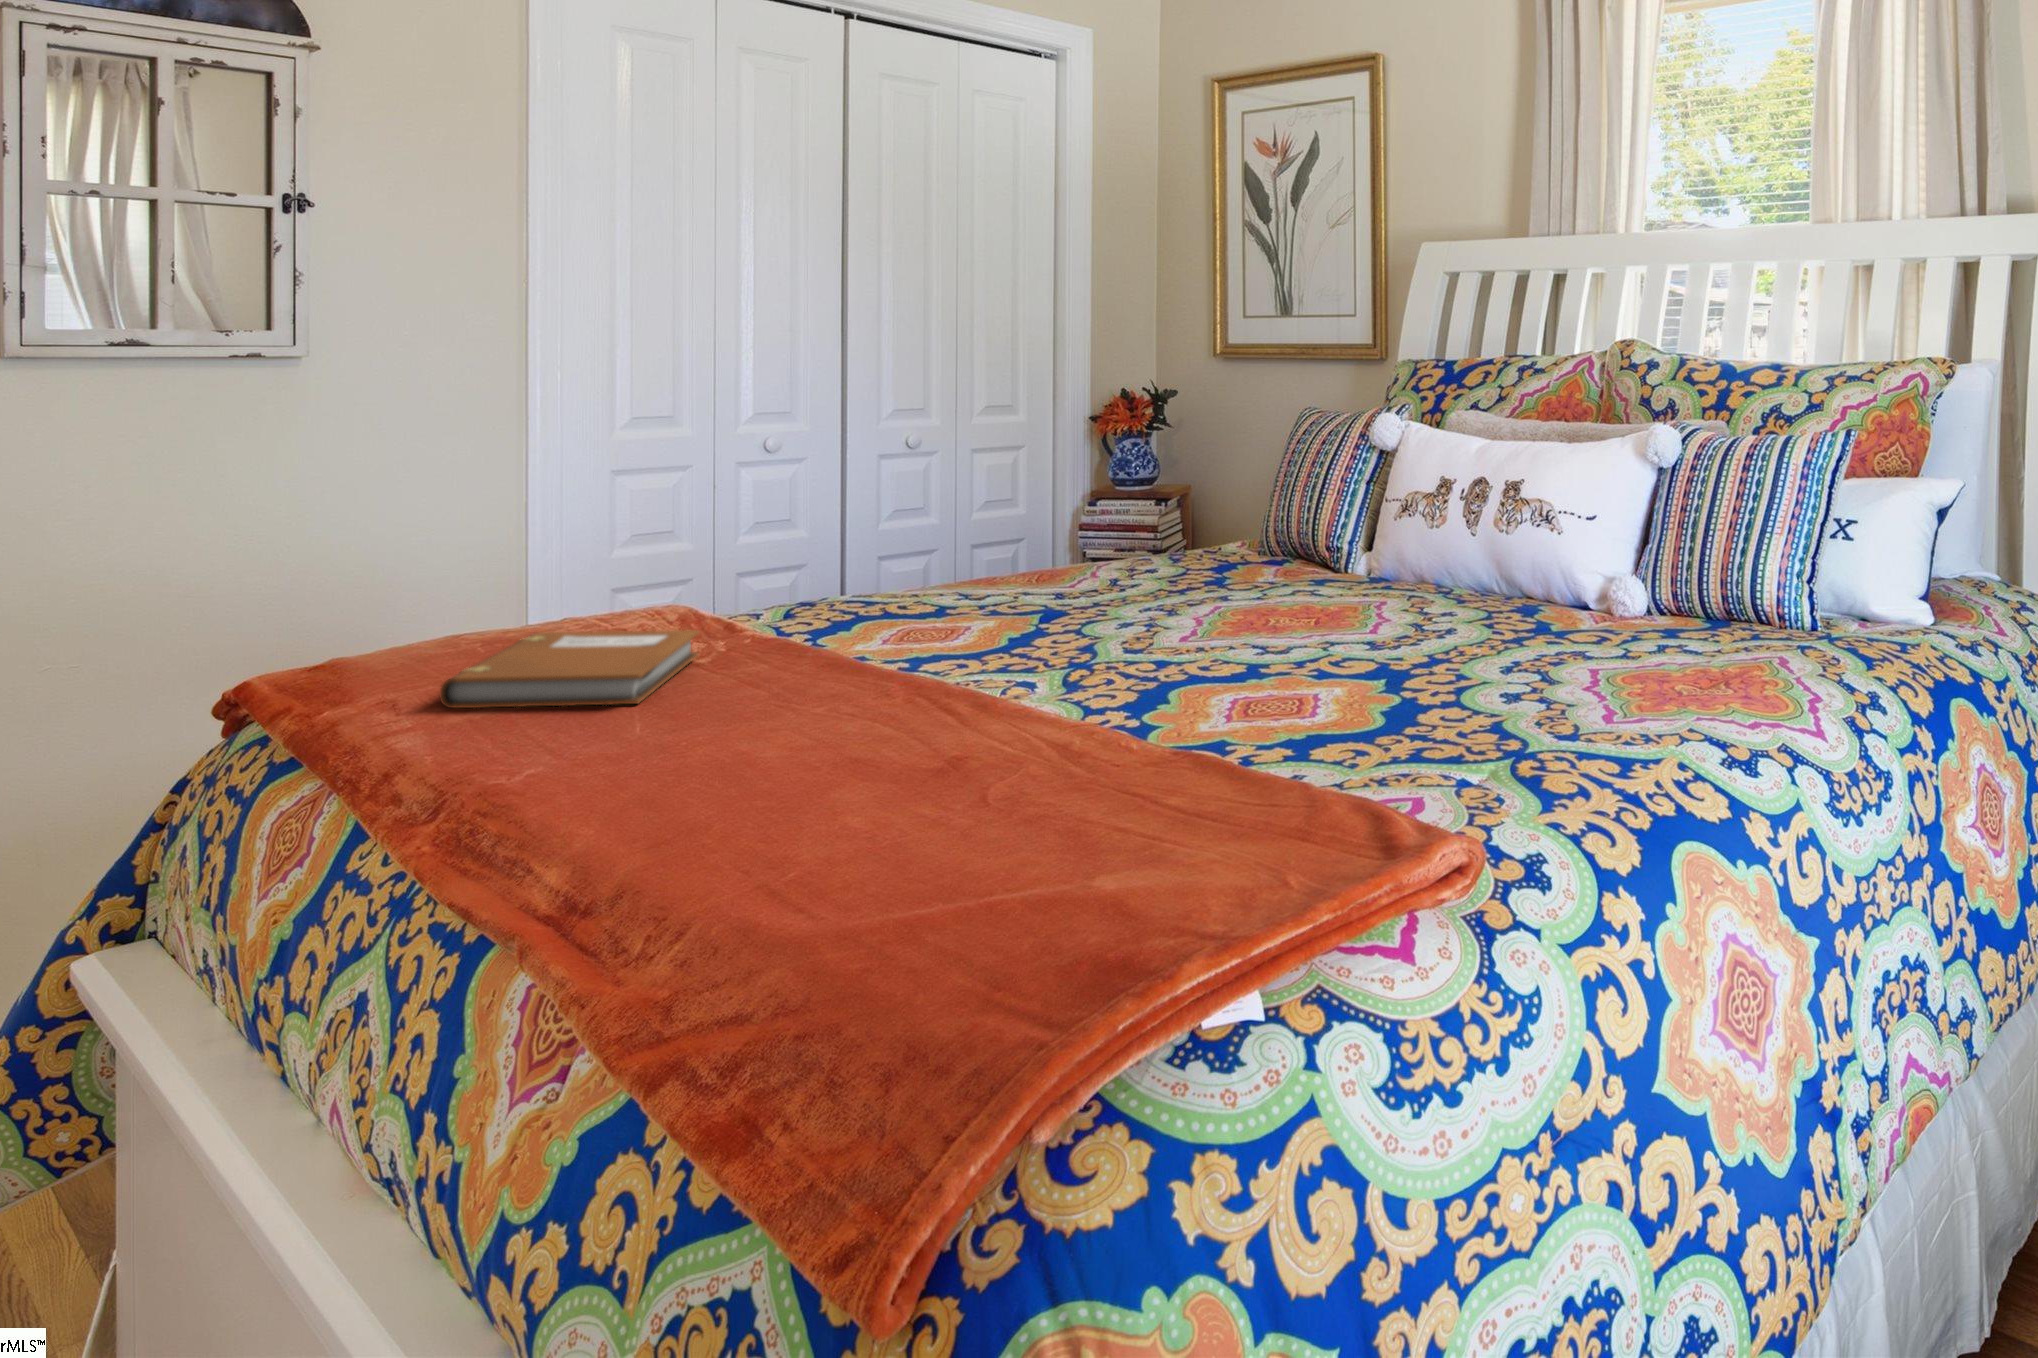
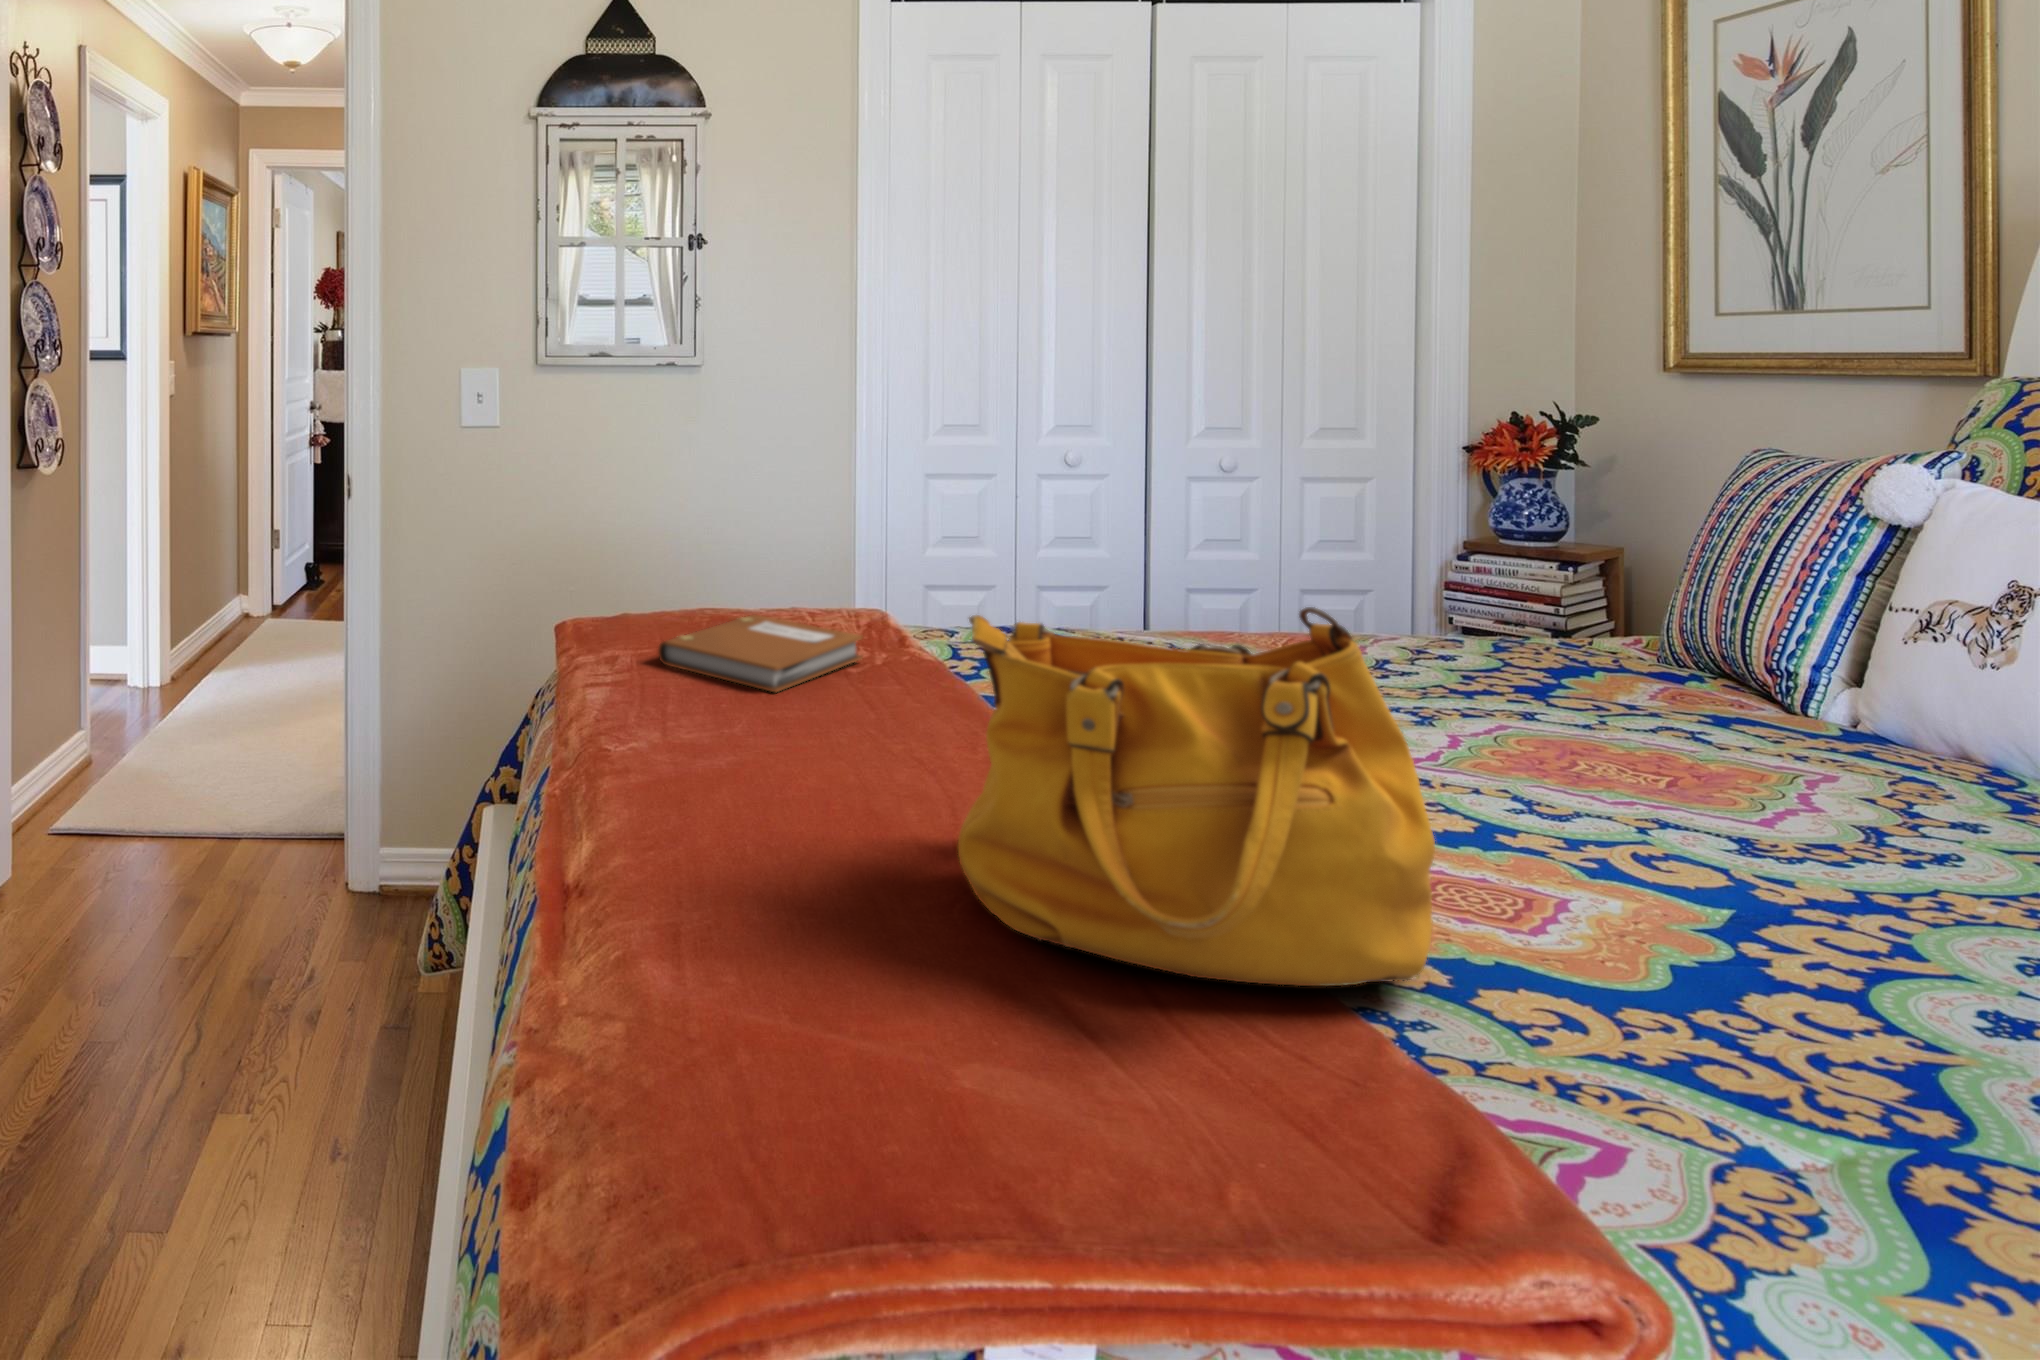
handbag: none [1007,513,1313,809] -> present [958,607,1435,986]

